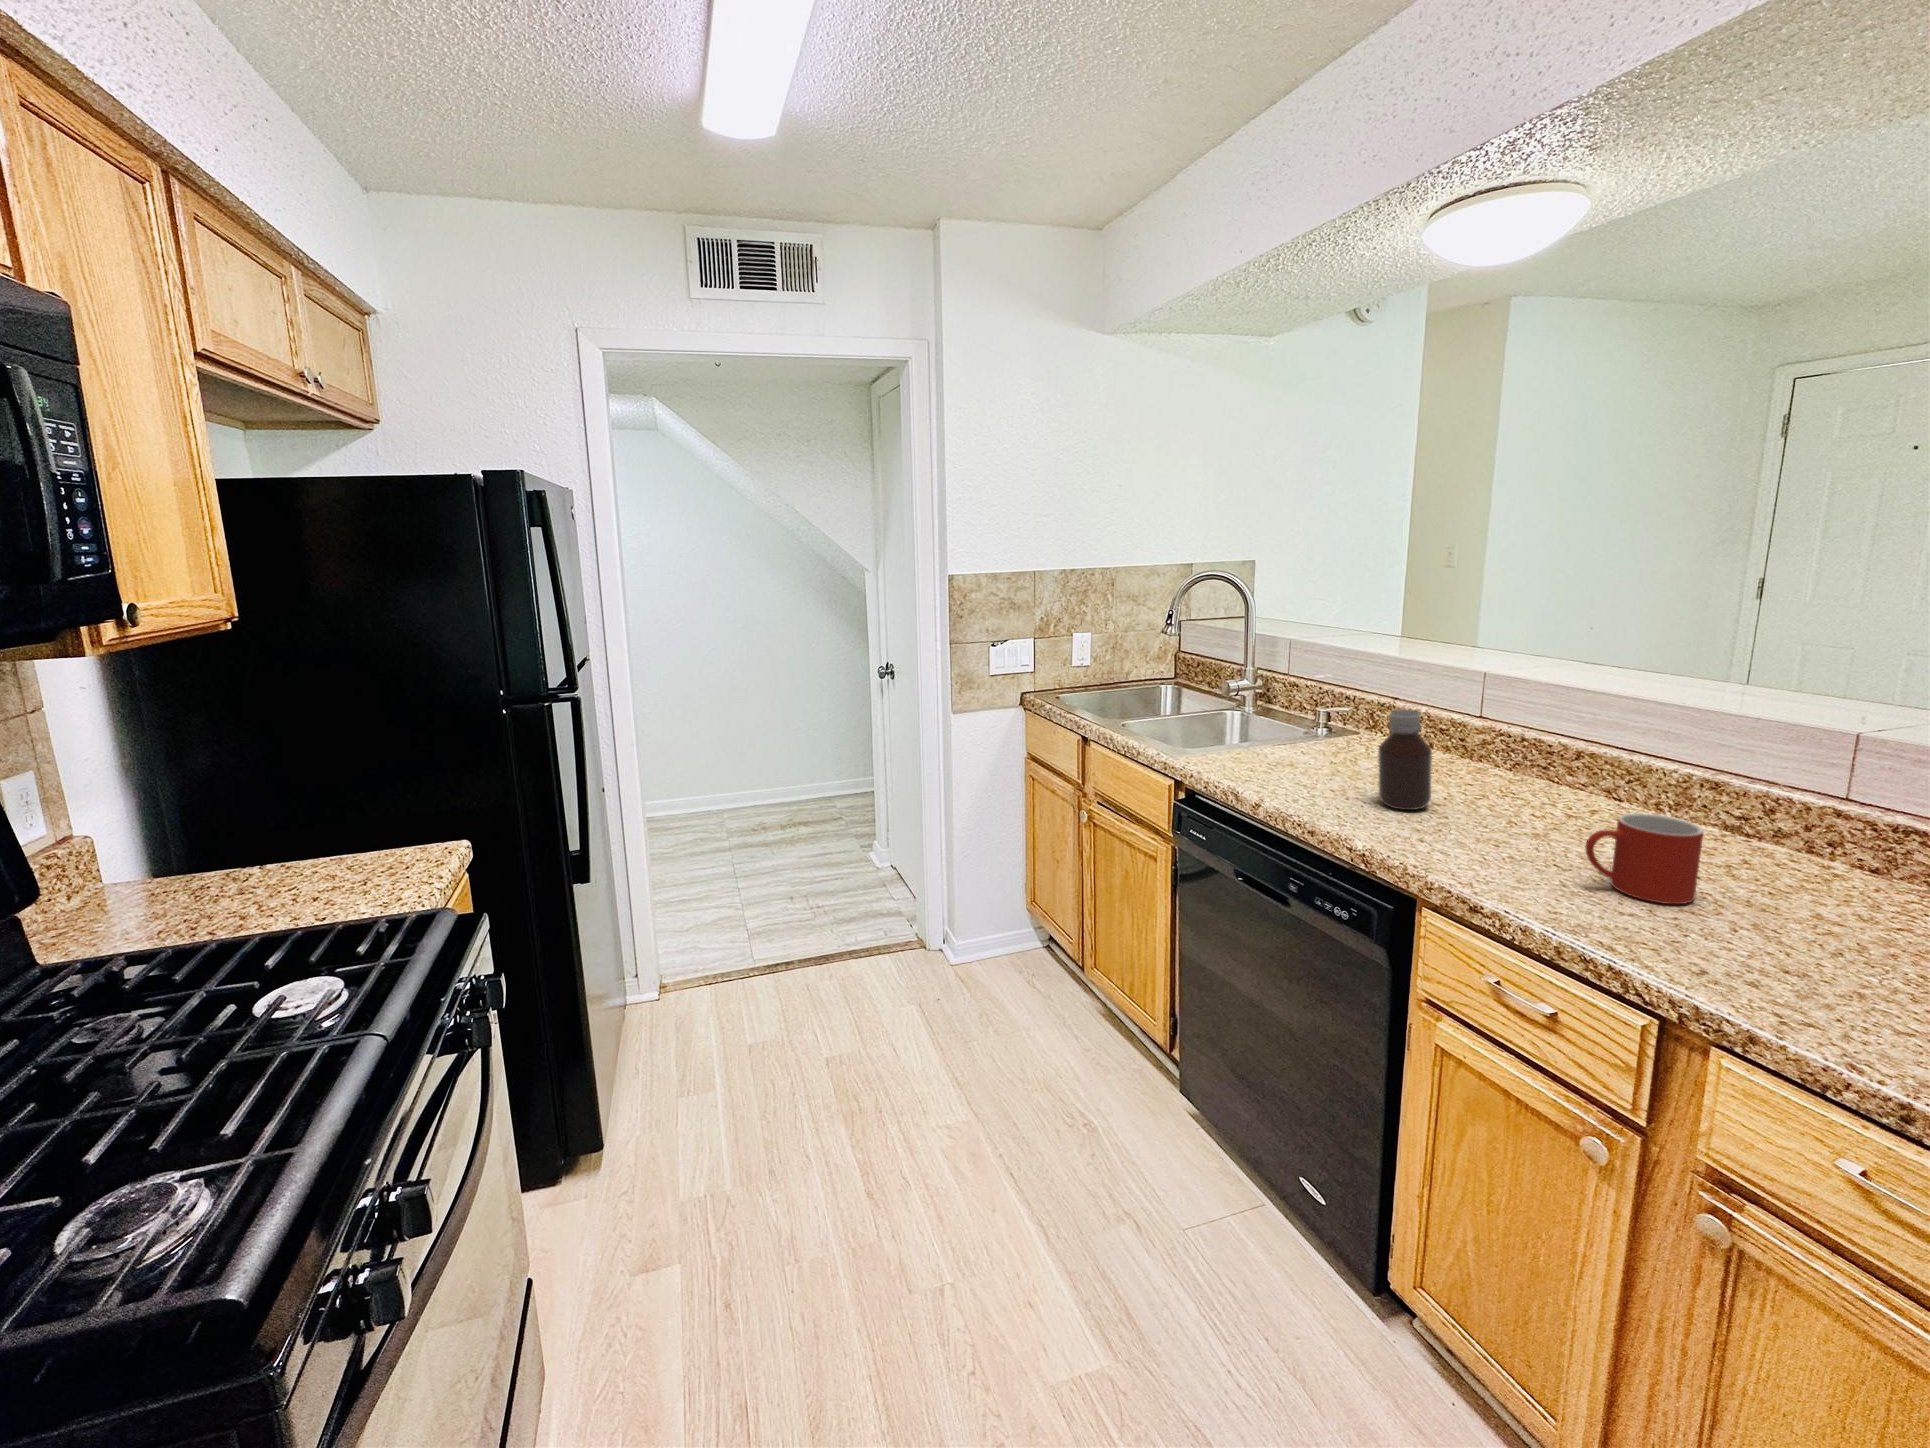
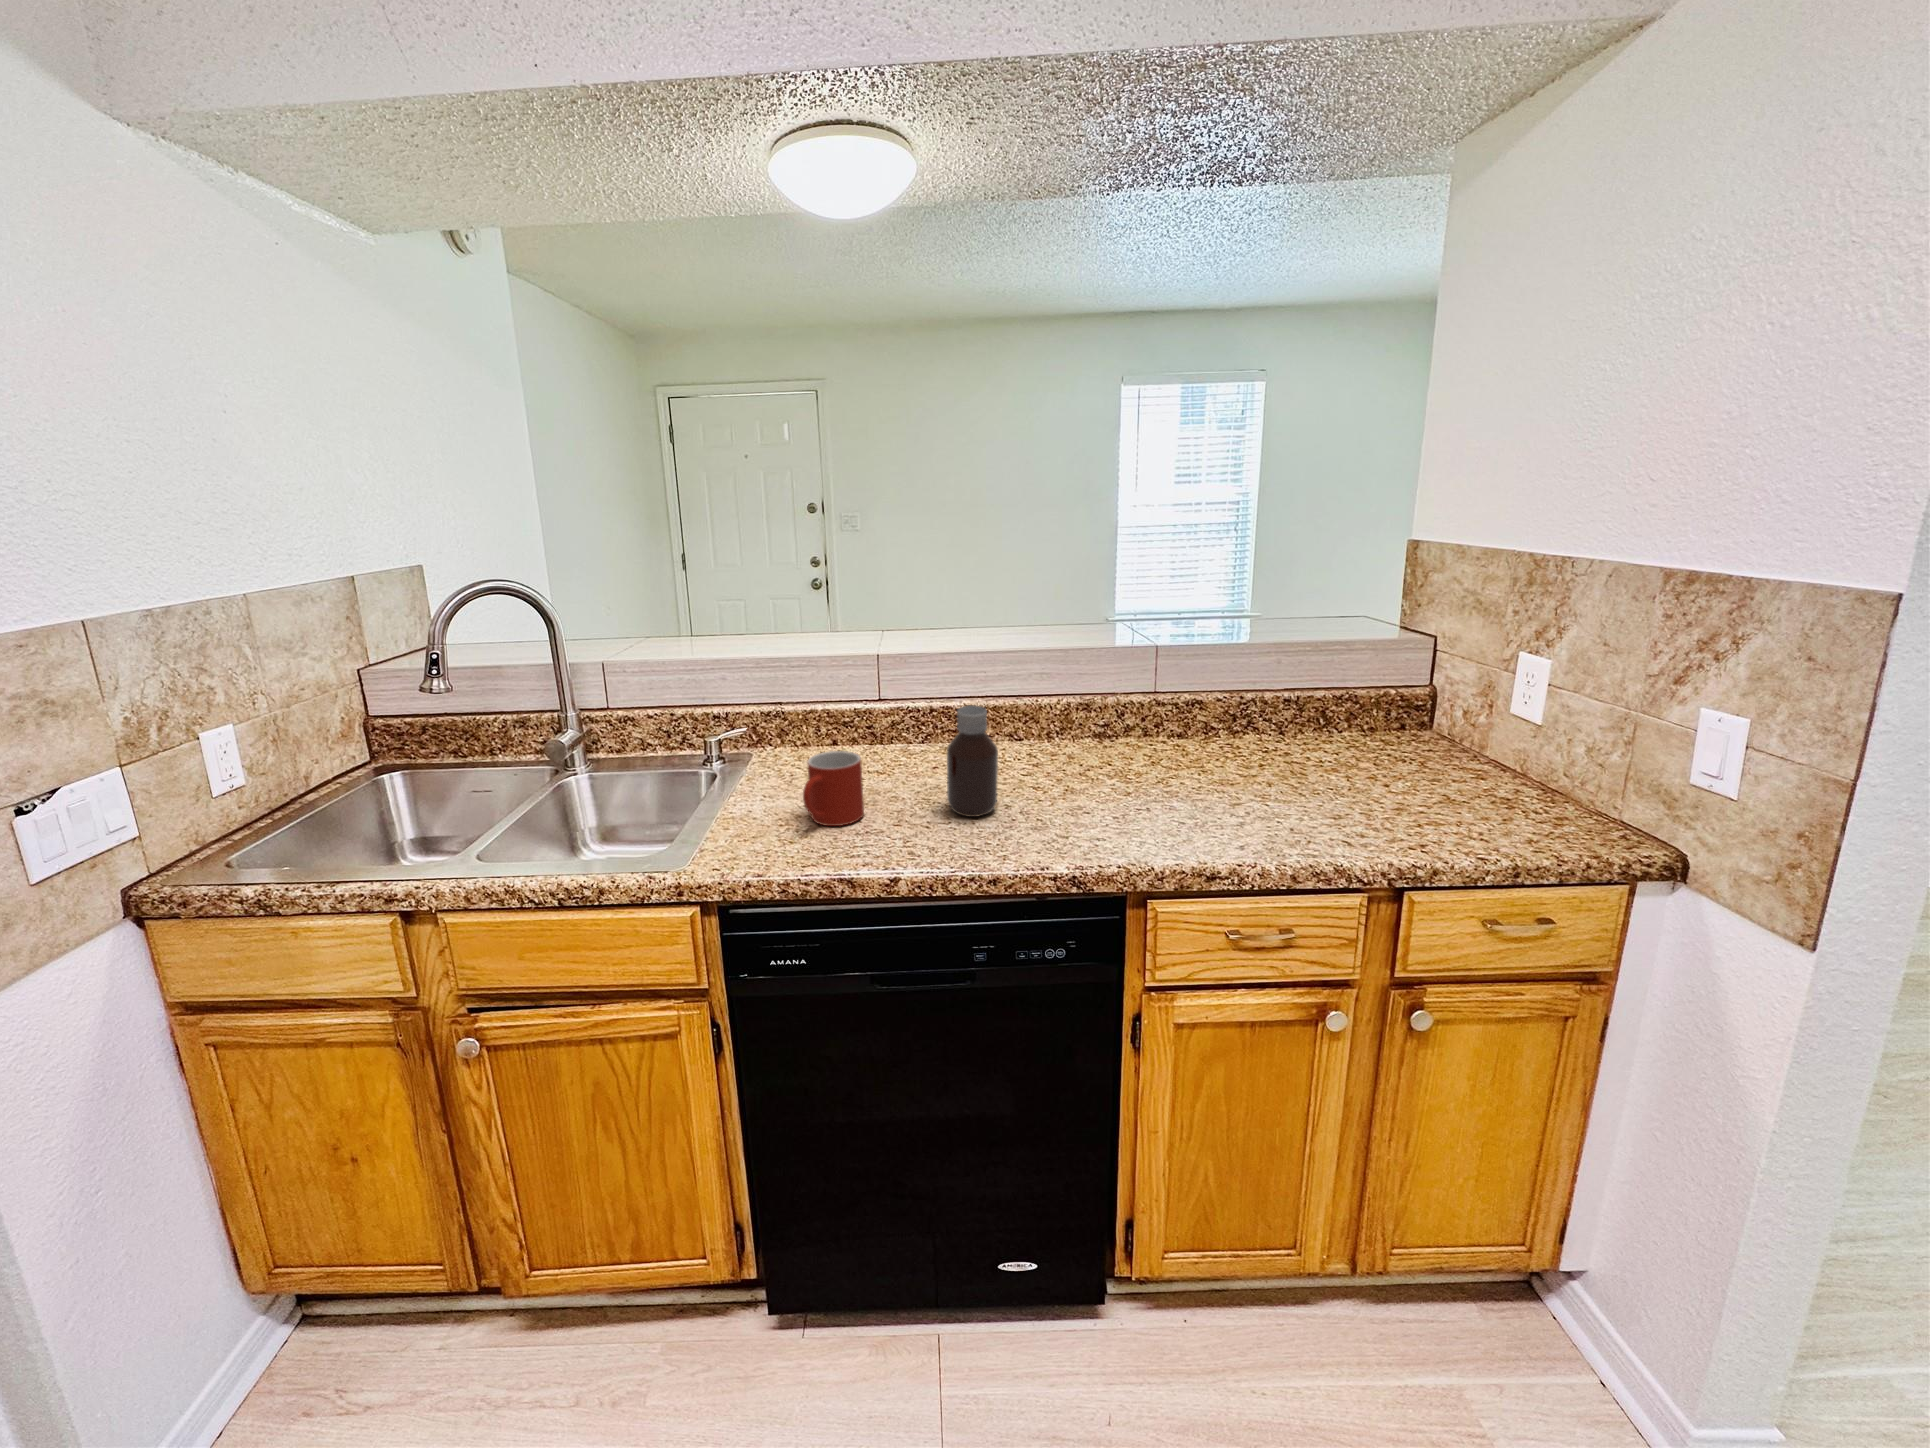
mug: present [1585,813,1703,904] -> present [803,751,864,826]

